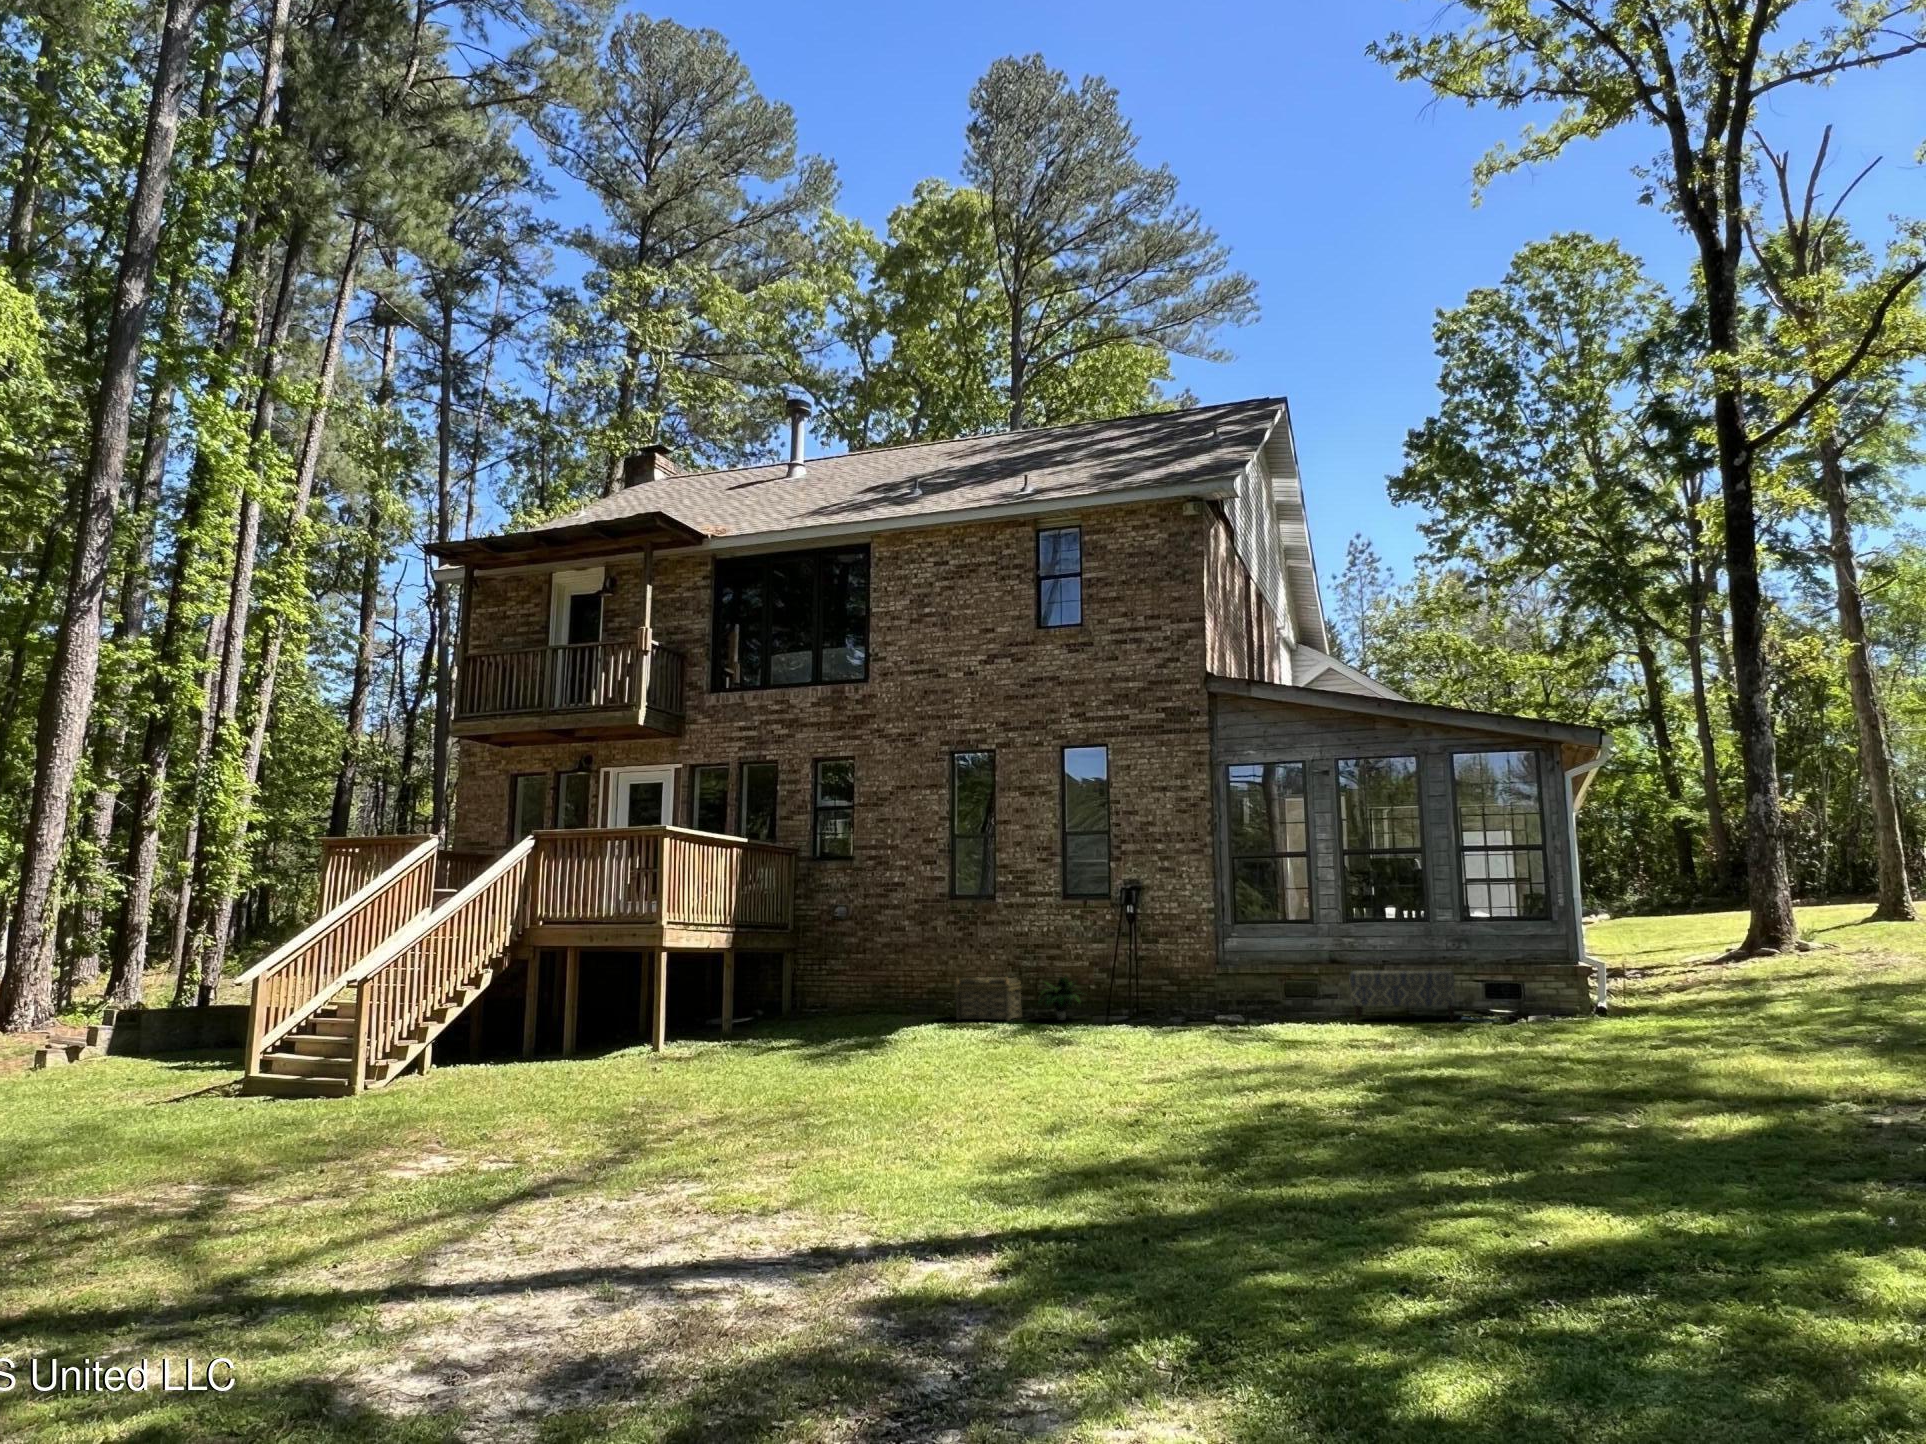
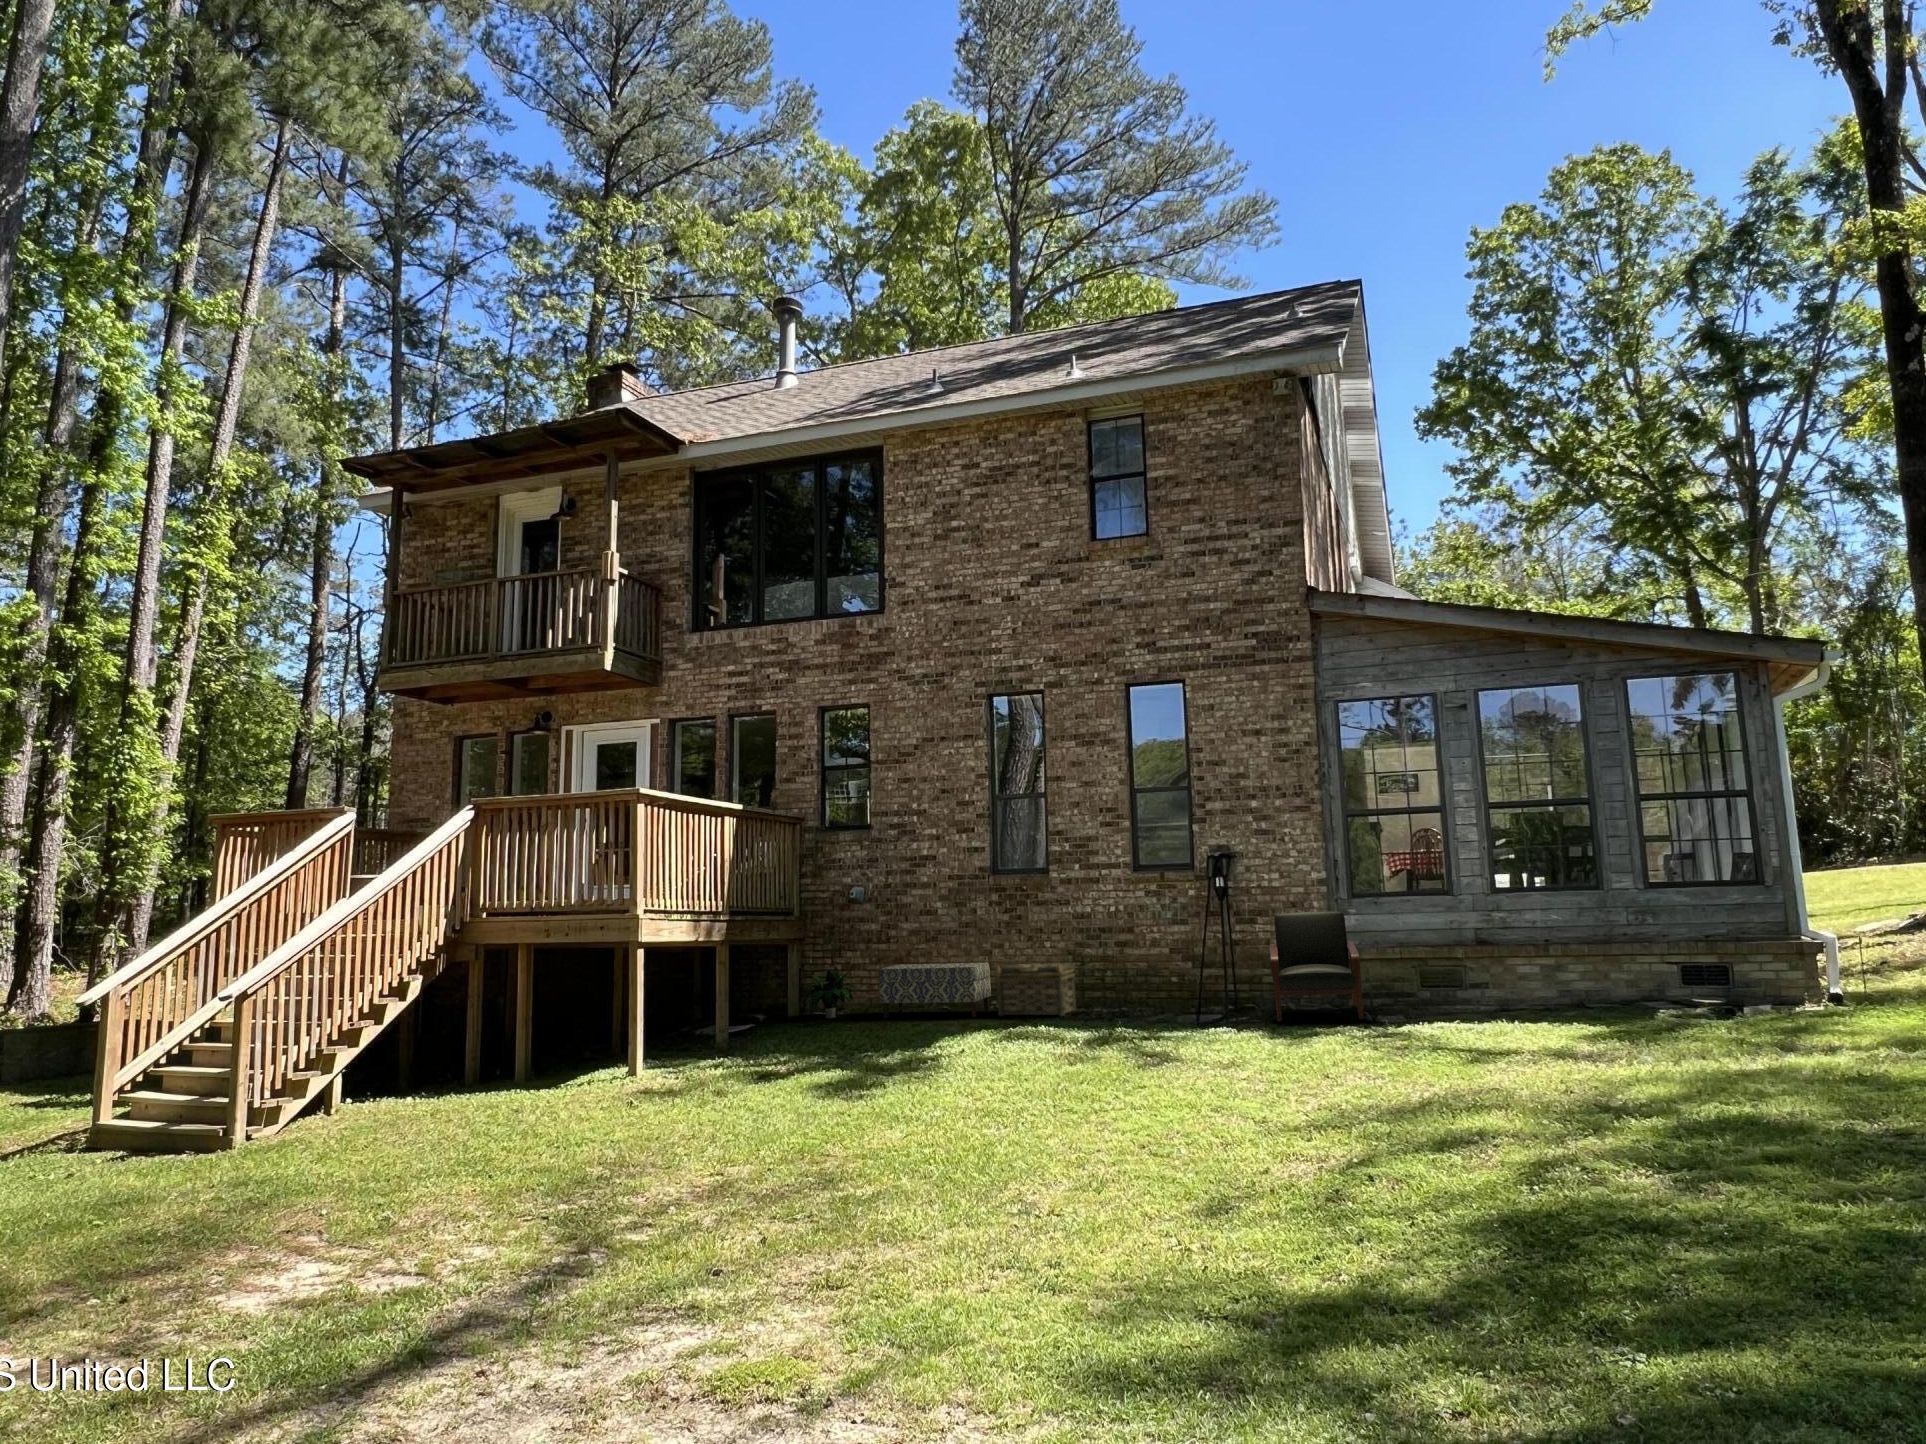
chair: none [1172,938,1248,1026] -> present [1270,911,1363,1021]
bench: present [1350,971,1455,1020] -> present [879,962,991,1018]
potted plant: present [1038,976,1081,1020] -> present [803,967,863,1018]

